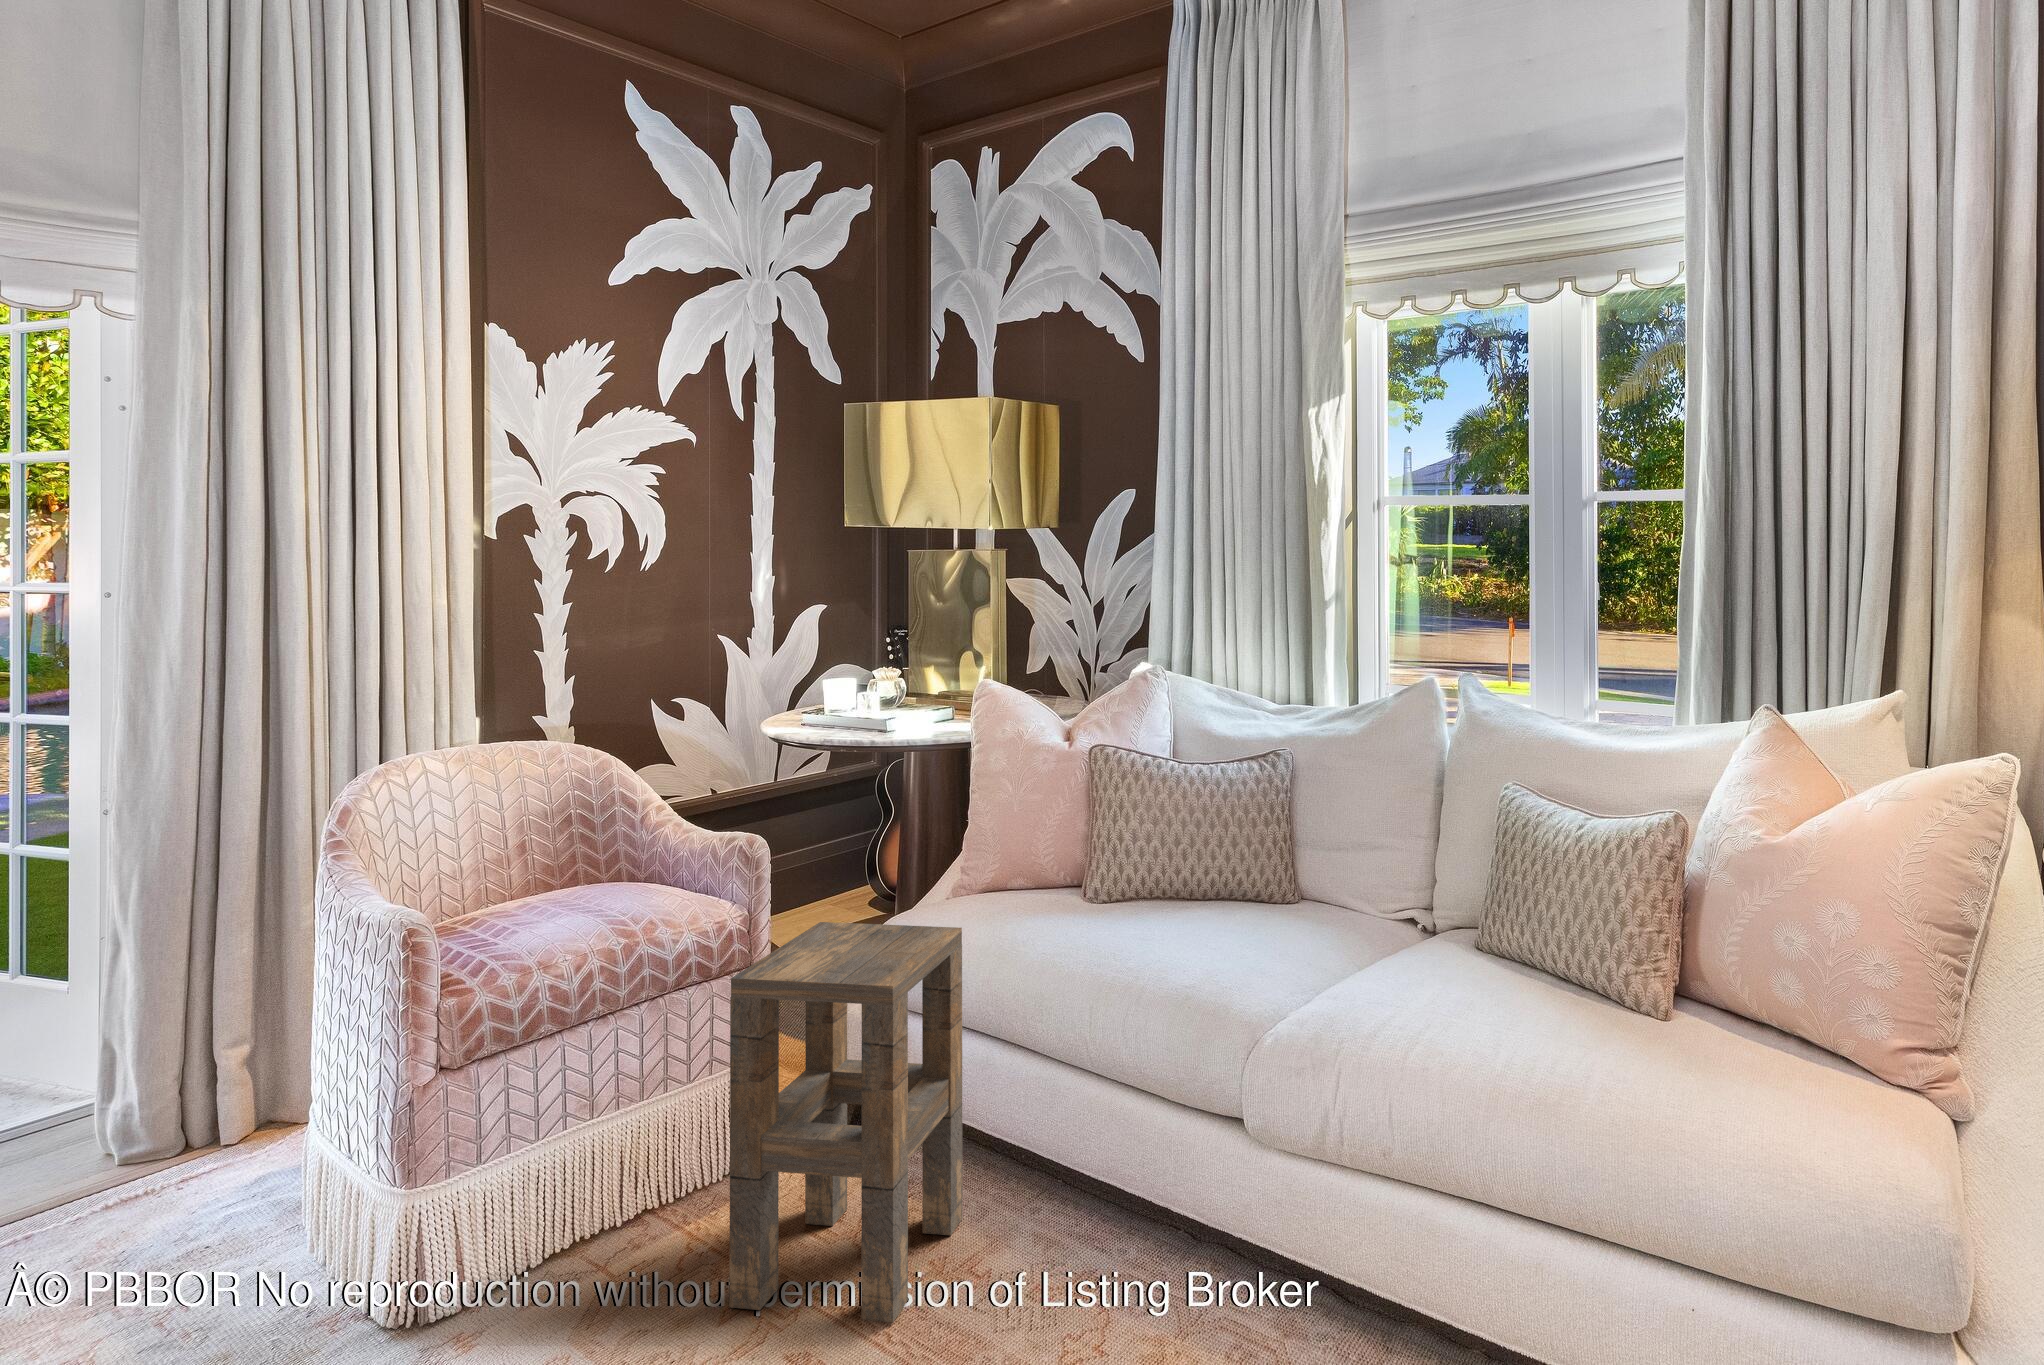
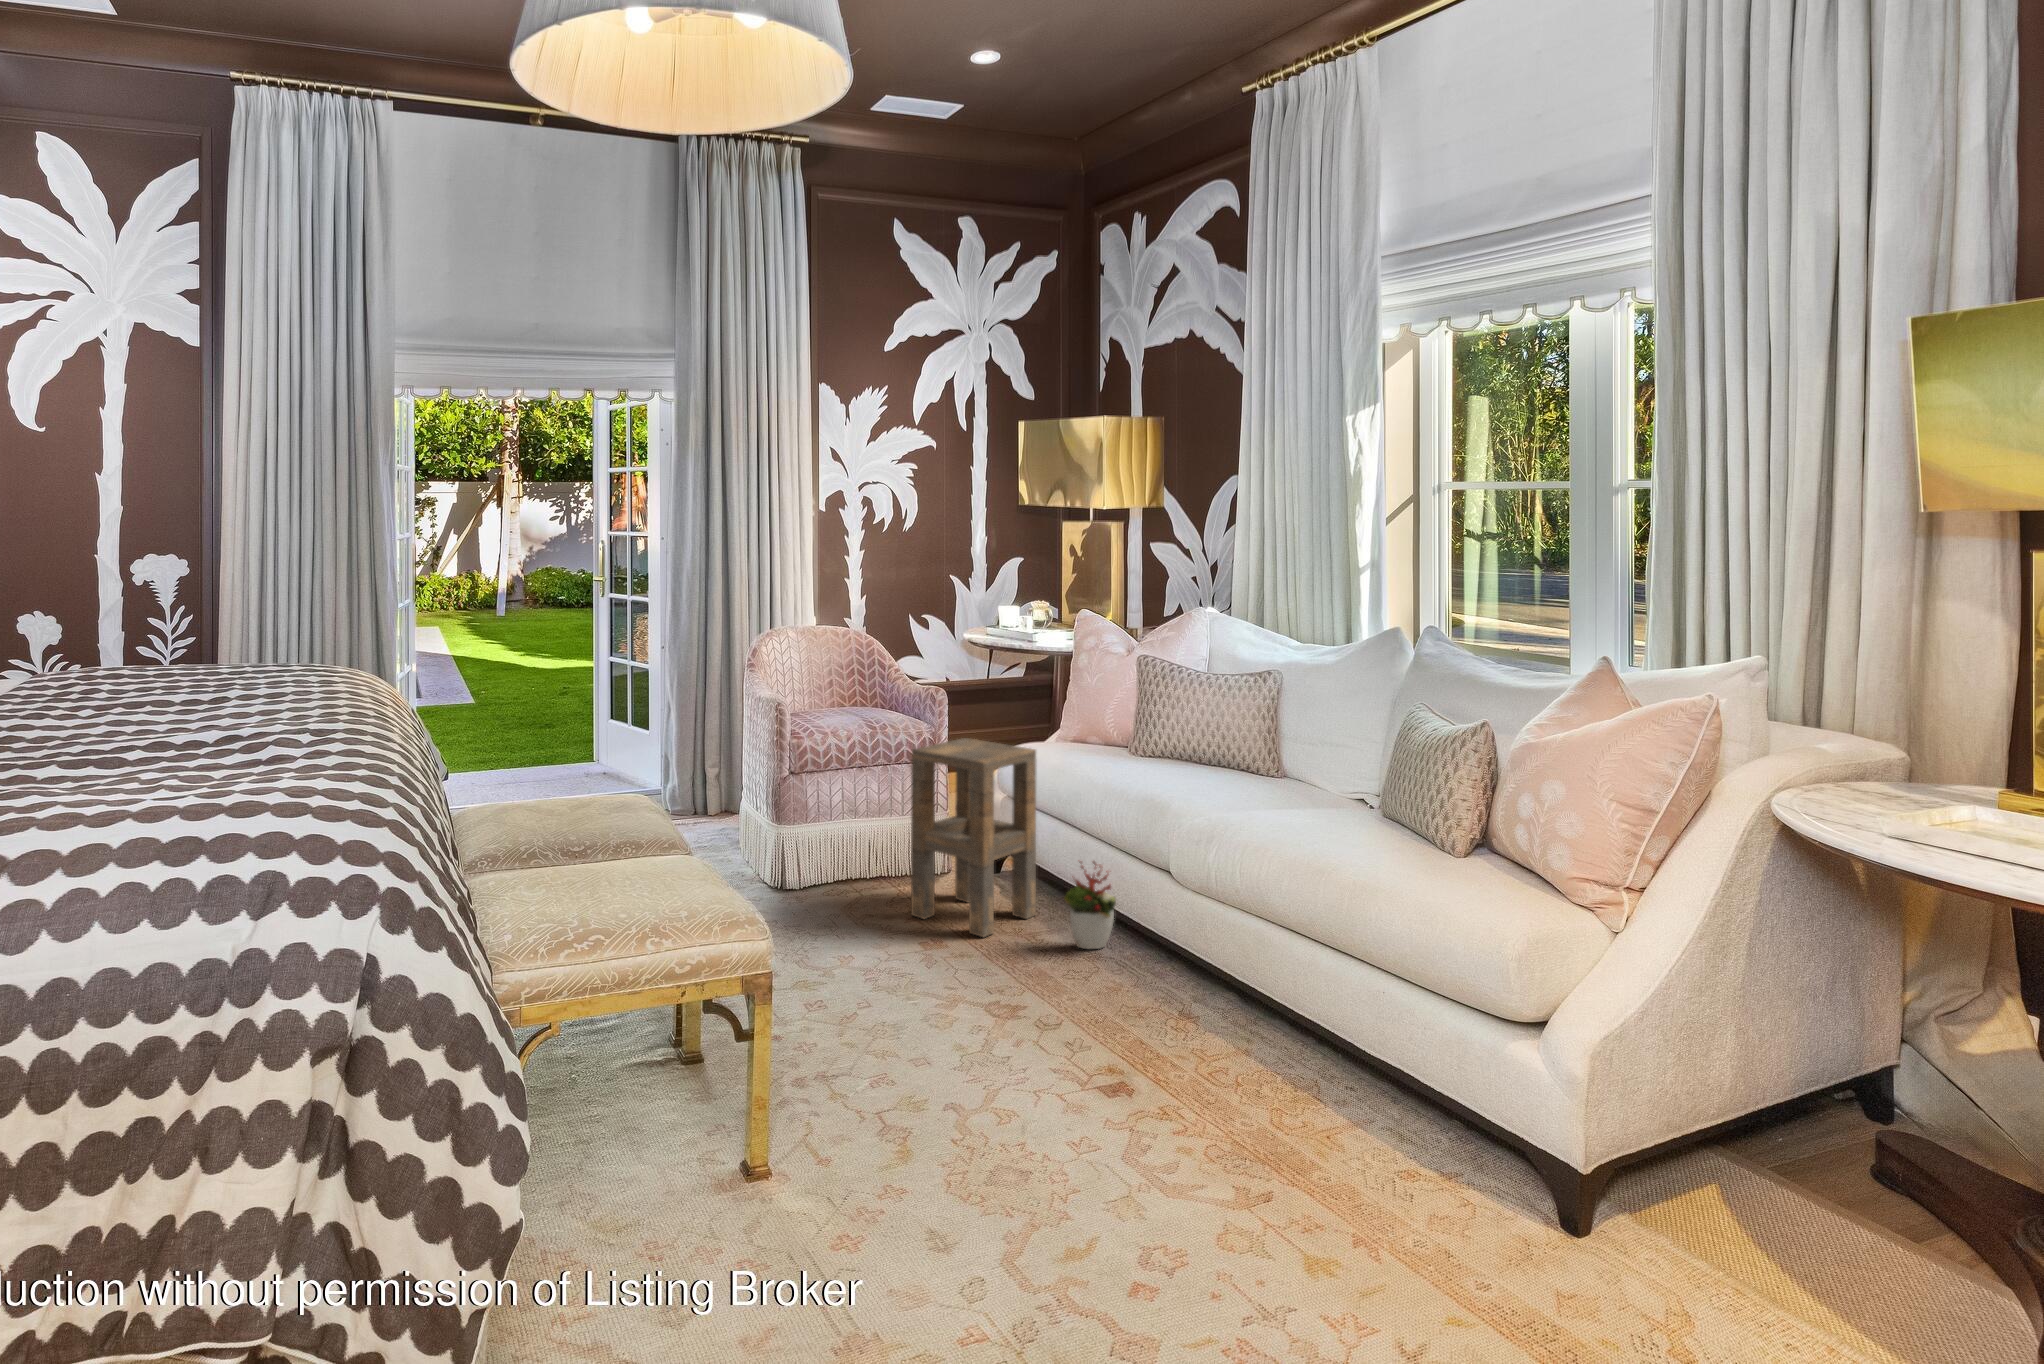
decorative plant: none [1045,1115,1126,1282] -> present [1064,861,1116,949]

